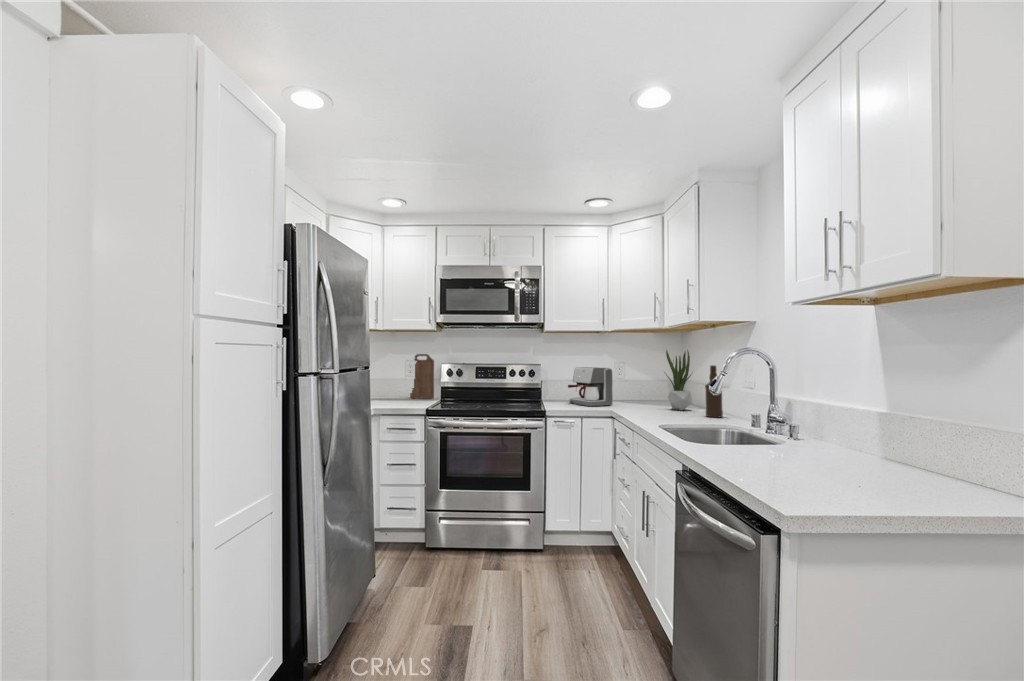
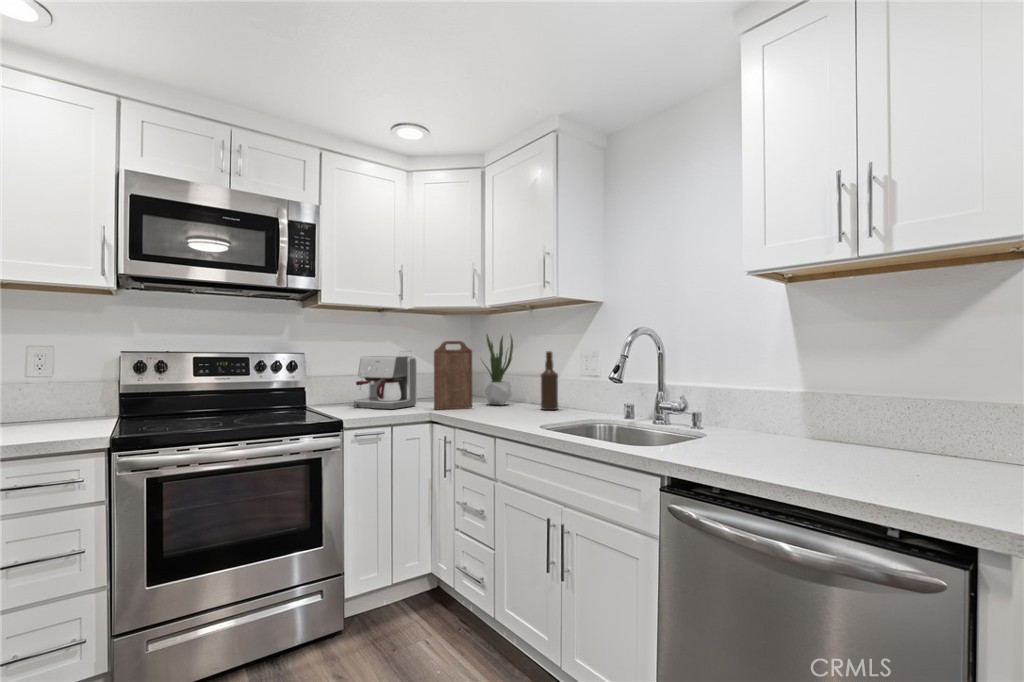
cutting board: present [410,354,434,399] -> present [434,341,472,410]

